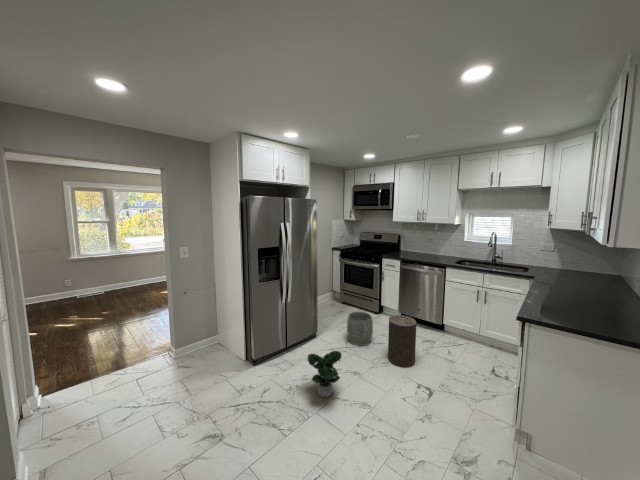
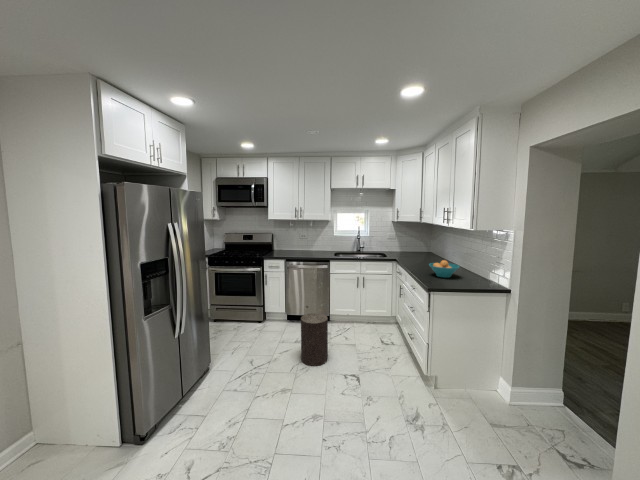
fruit bowl: none [552,289,609,314] -> present [429,260,459,278]
woven basket: present [347,312,373,346] -> none [247,322,277,362]
potted plant: present [307,351,342,397] -> none [242,371,289,434]

